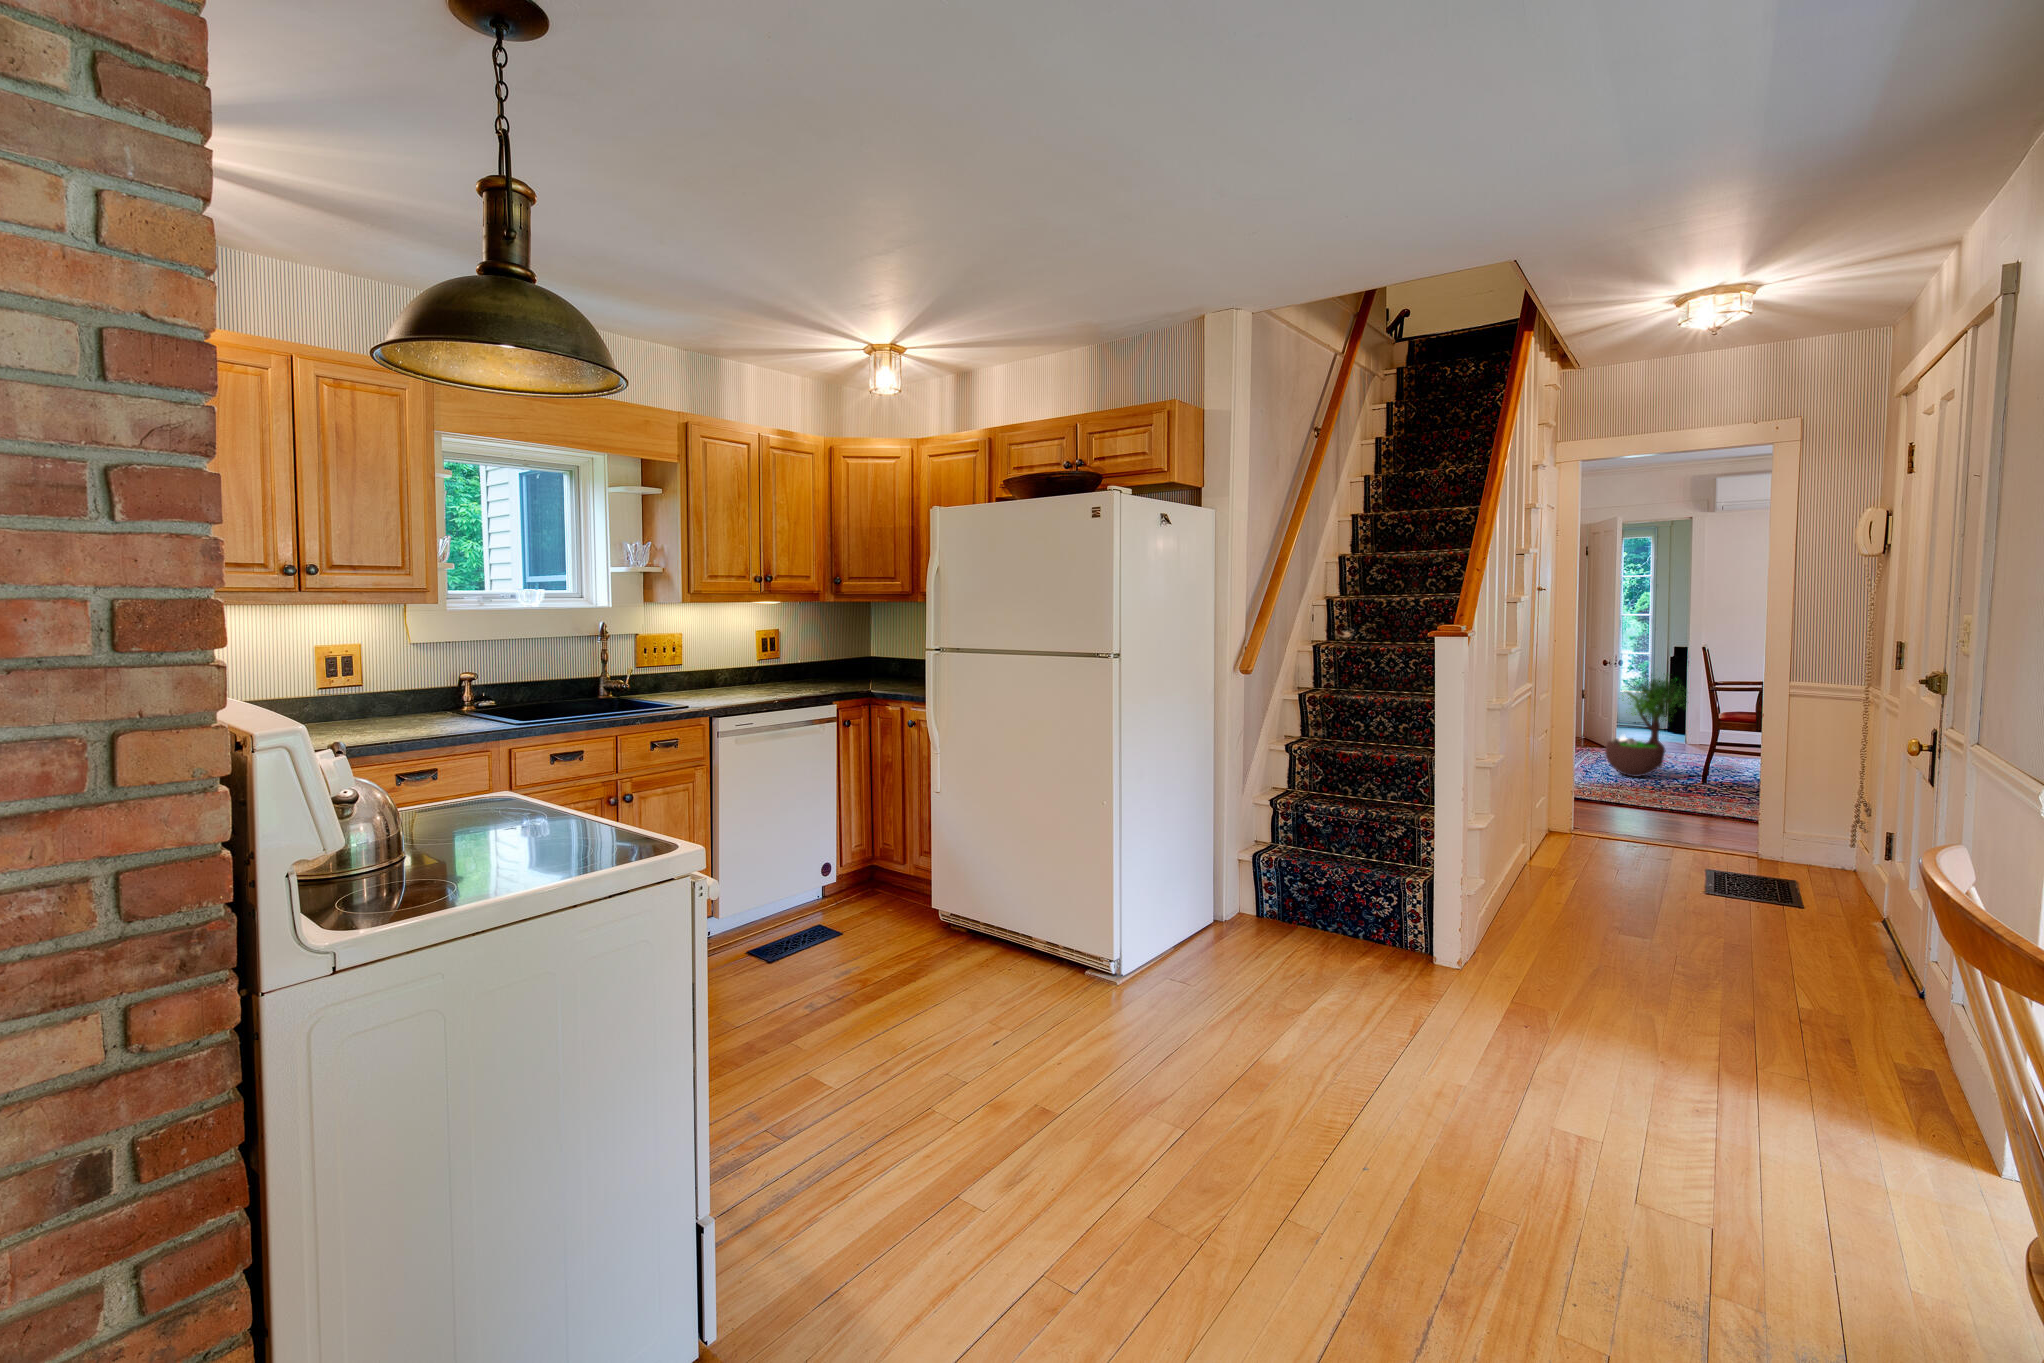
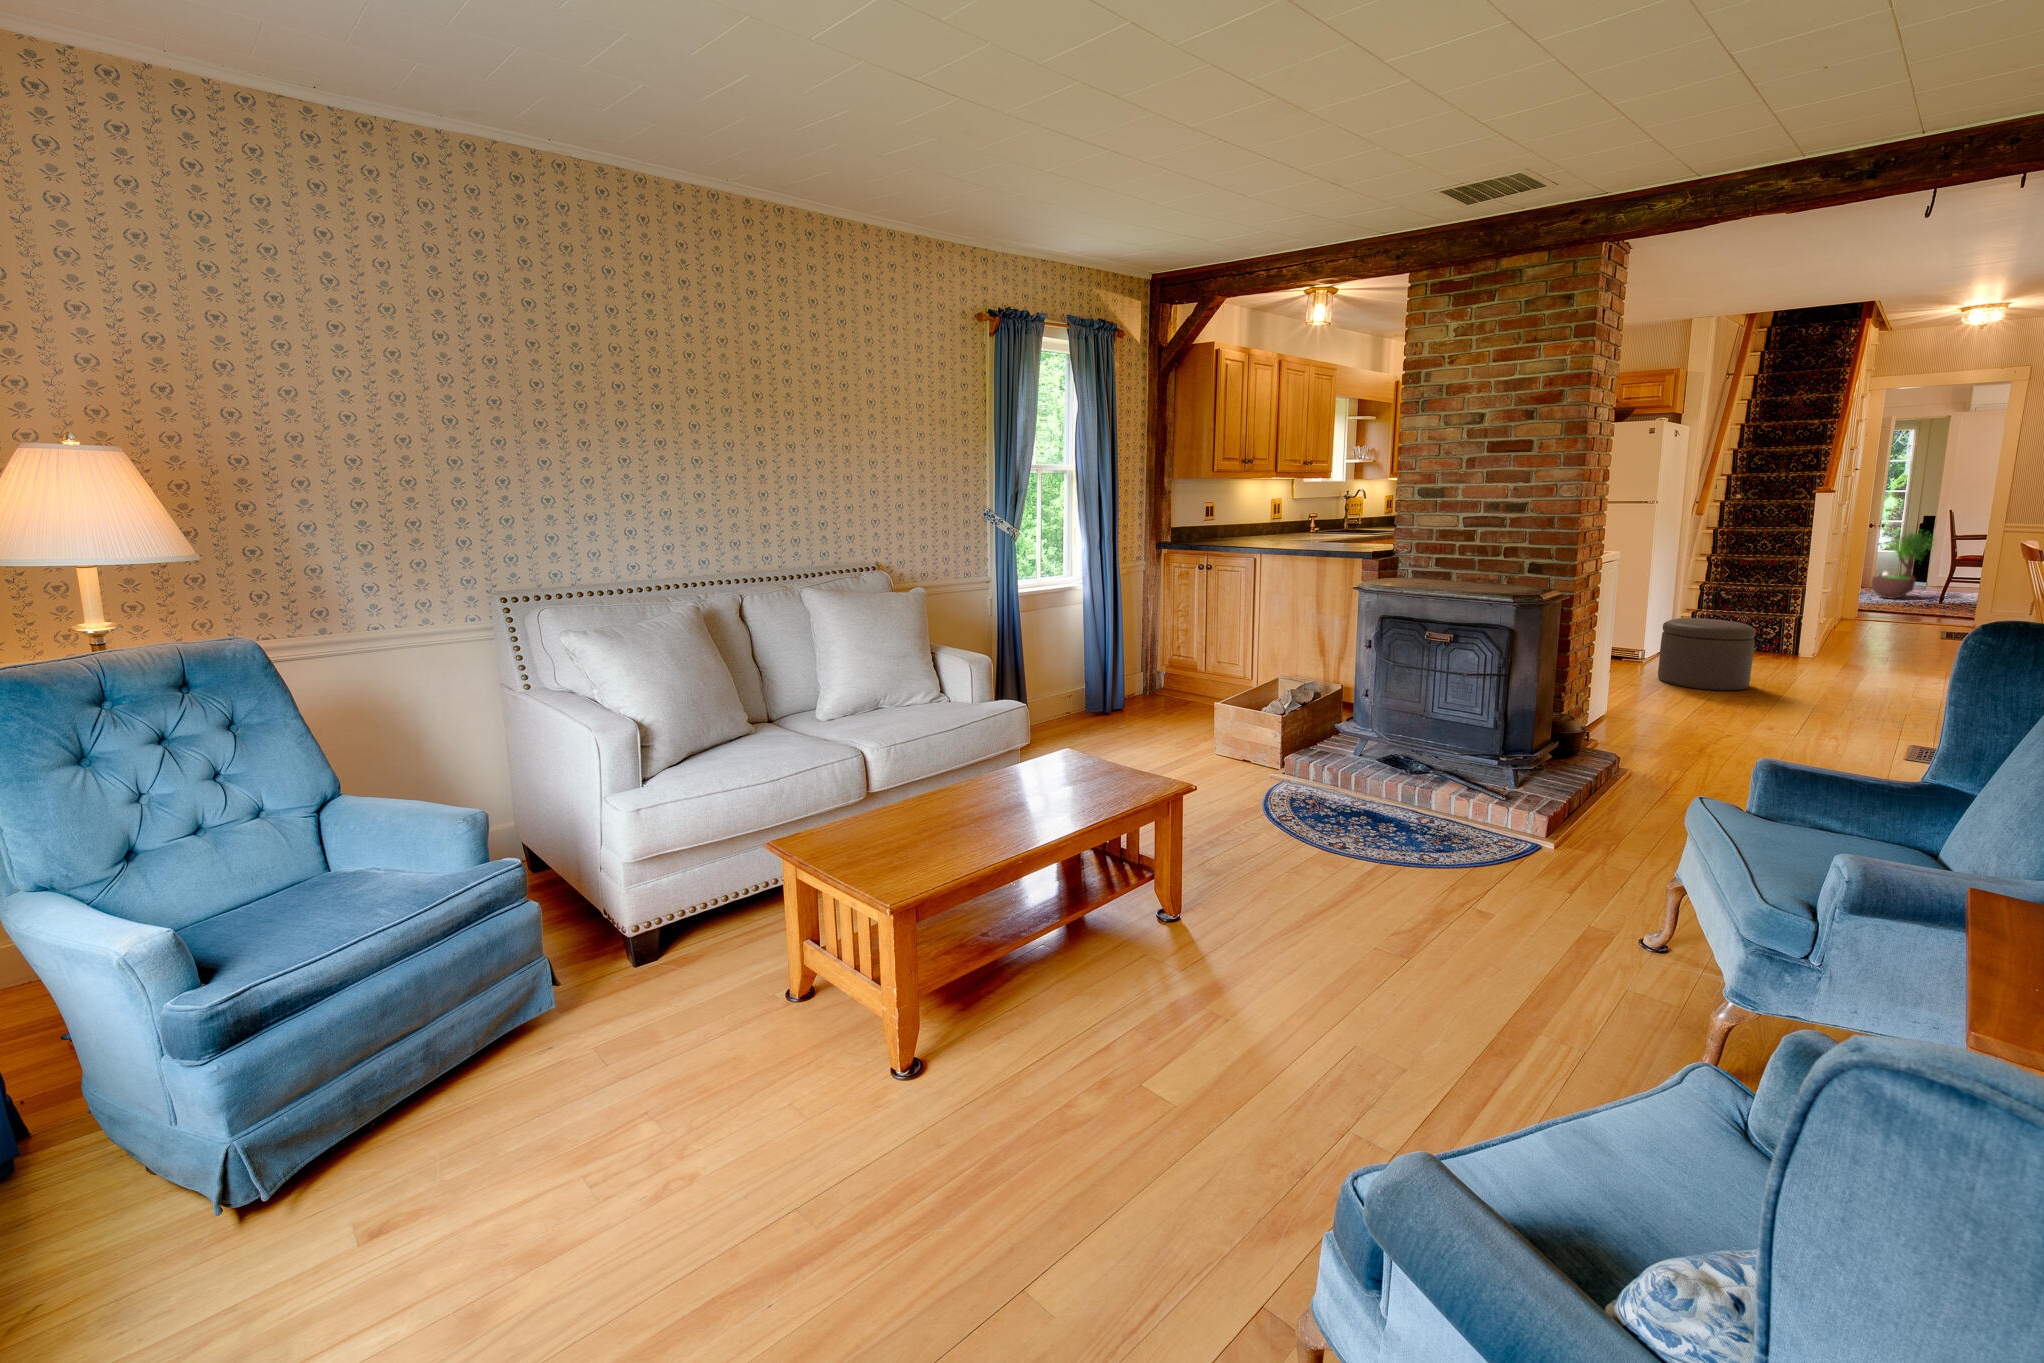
ottoman: none [1095,920,1278,1130] -> present [1658,618,1756,690]

